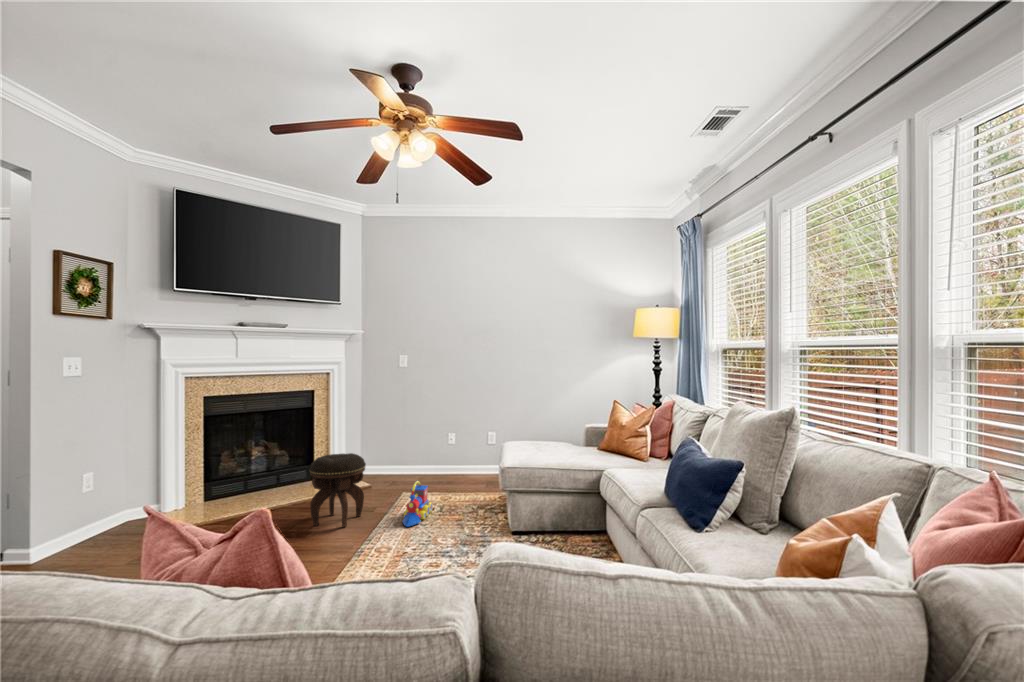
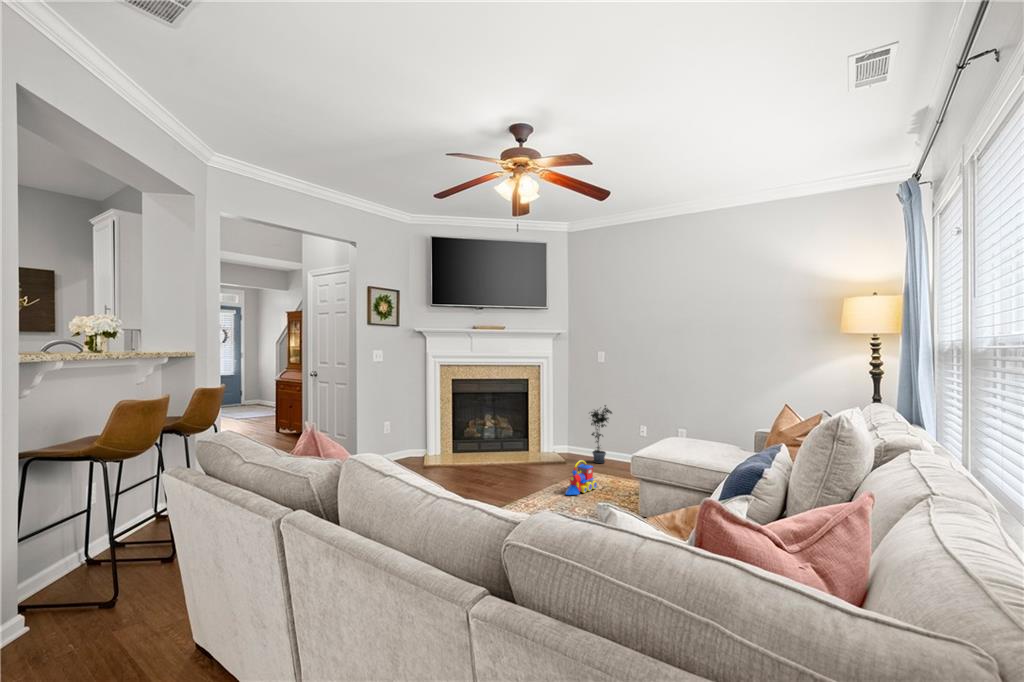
potted plant: none [392,415,420,481] -> present [591,405,612,463]
footstool: present [310,453,366,527] -> none [503,430,544,487]

